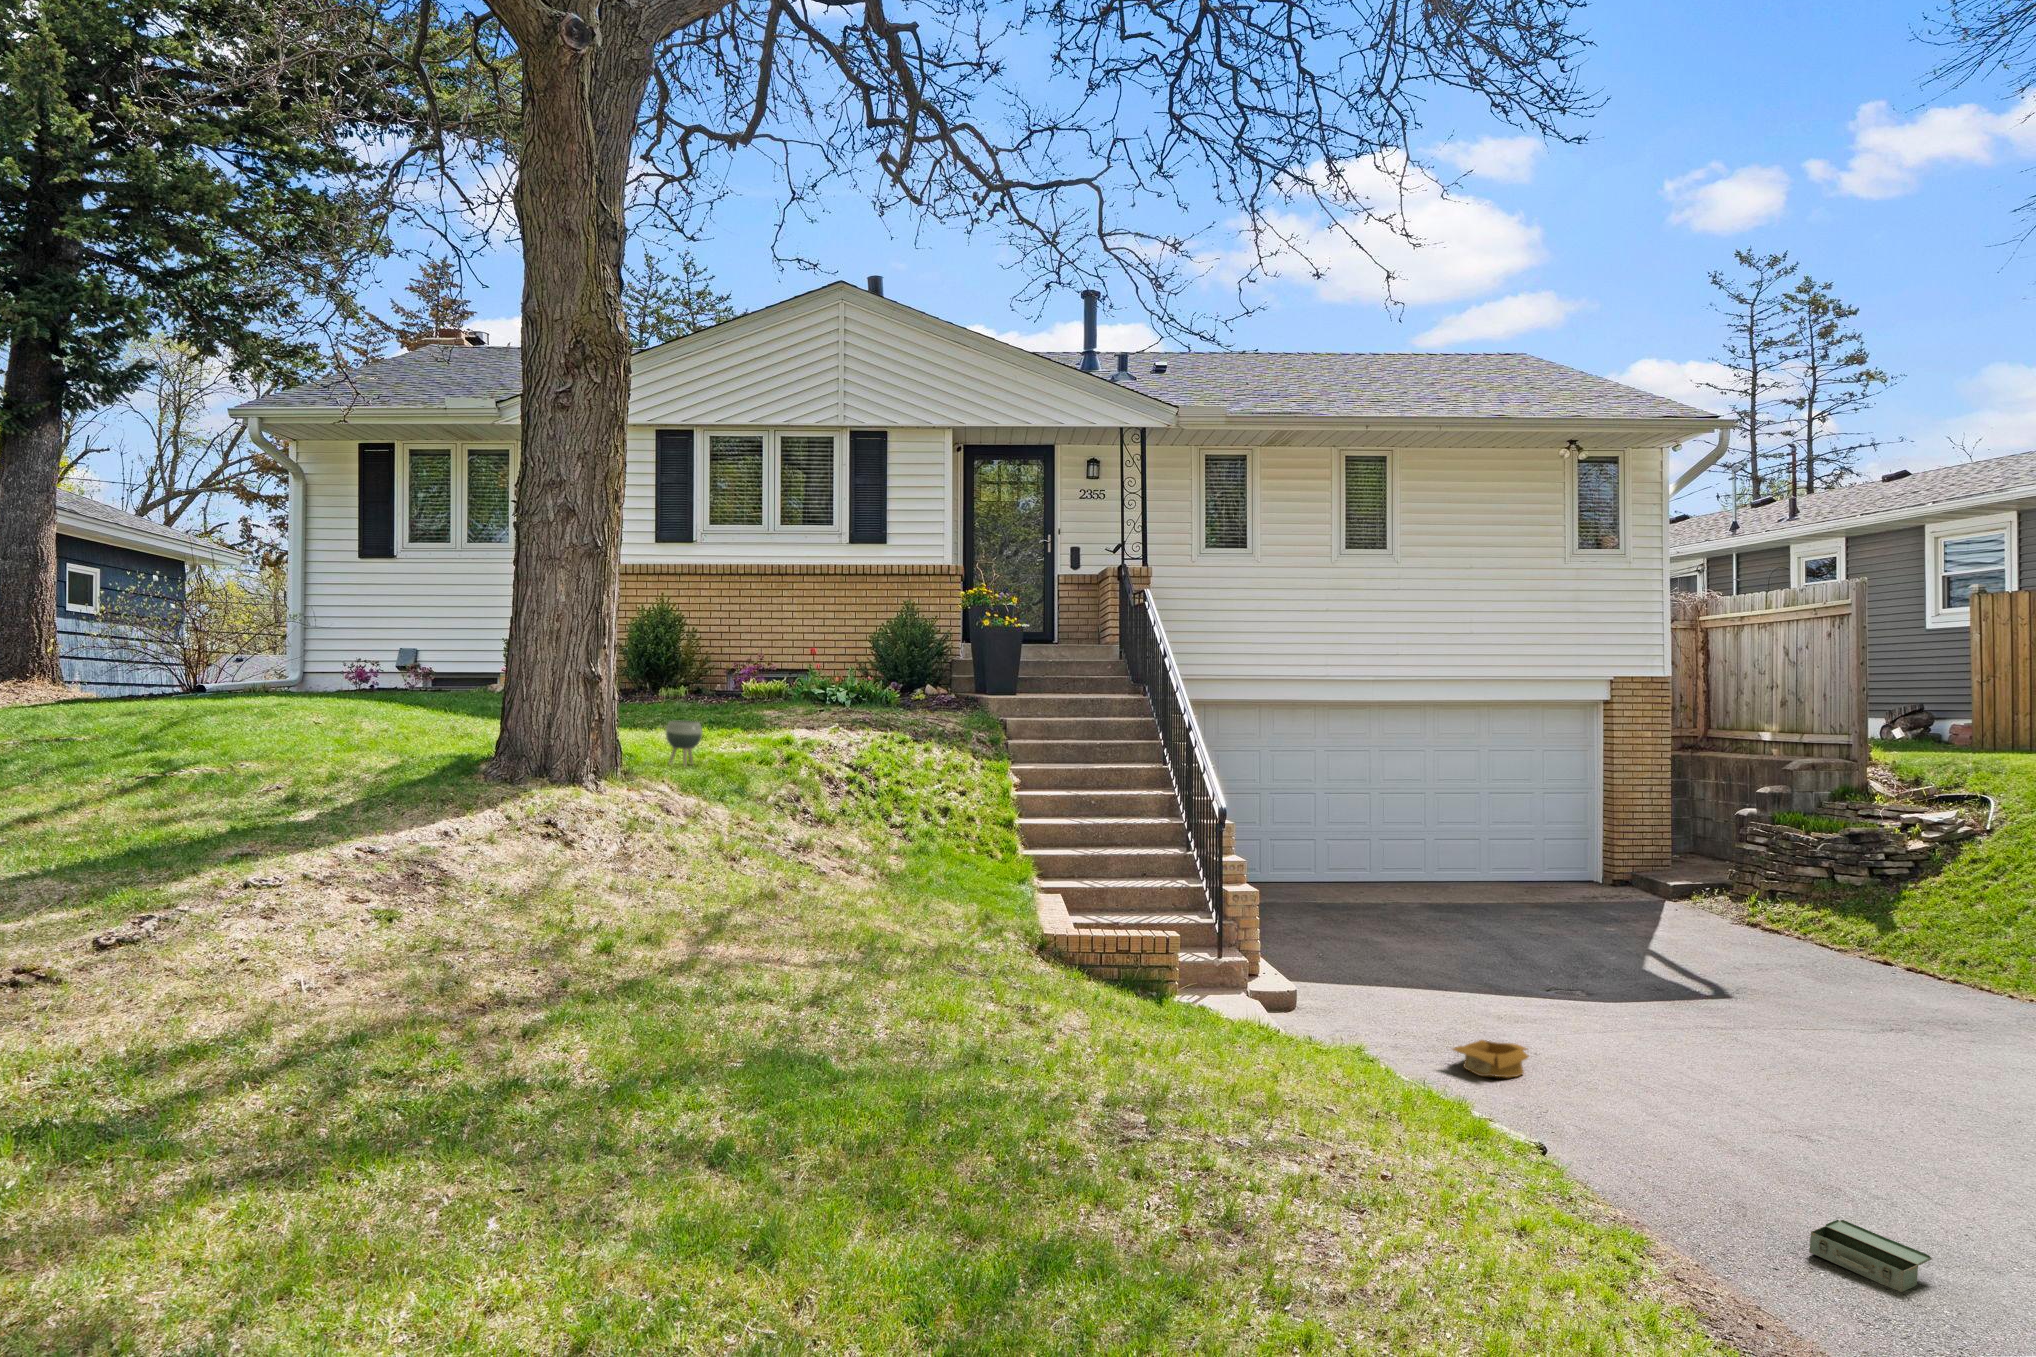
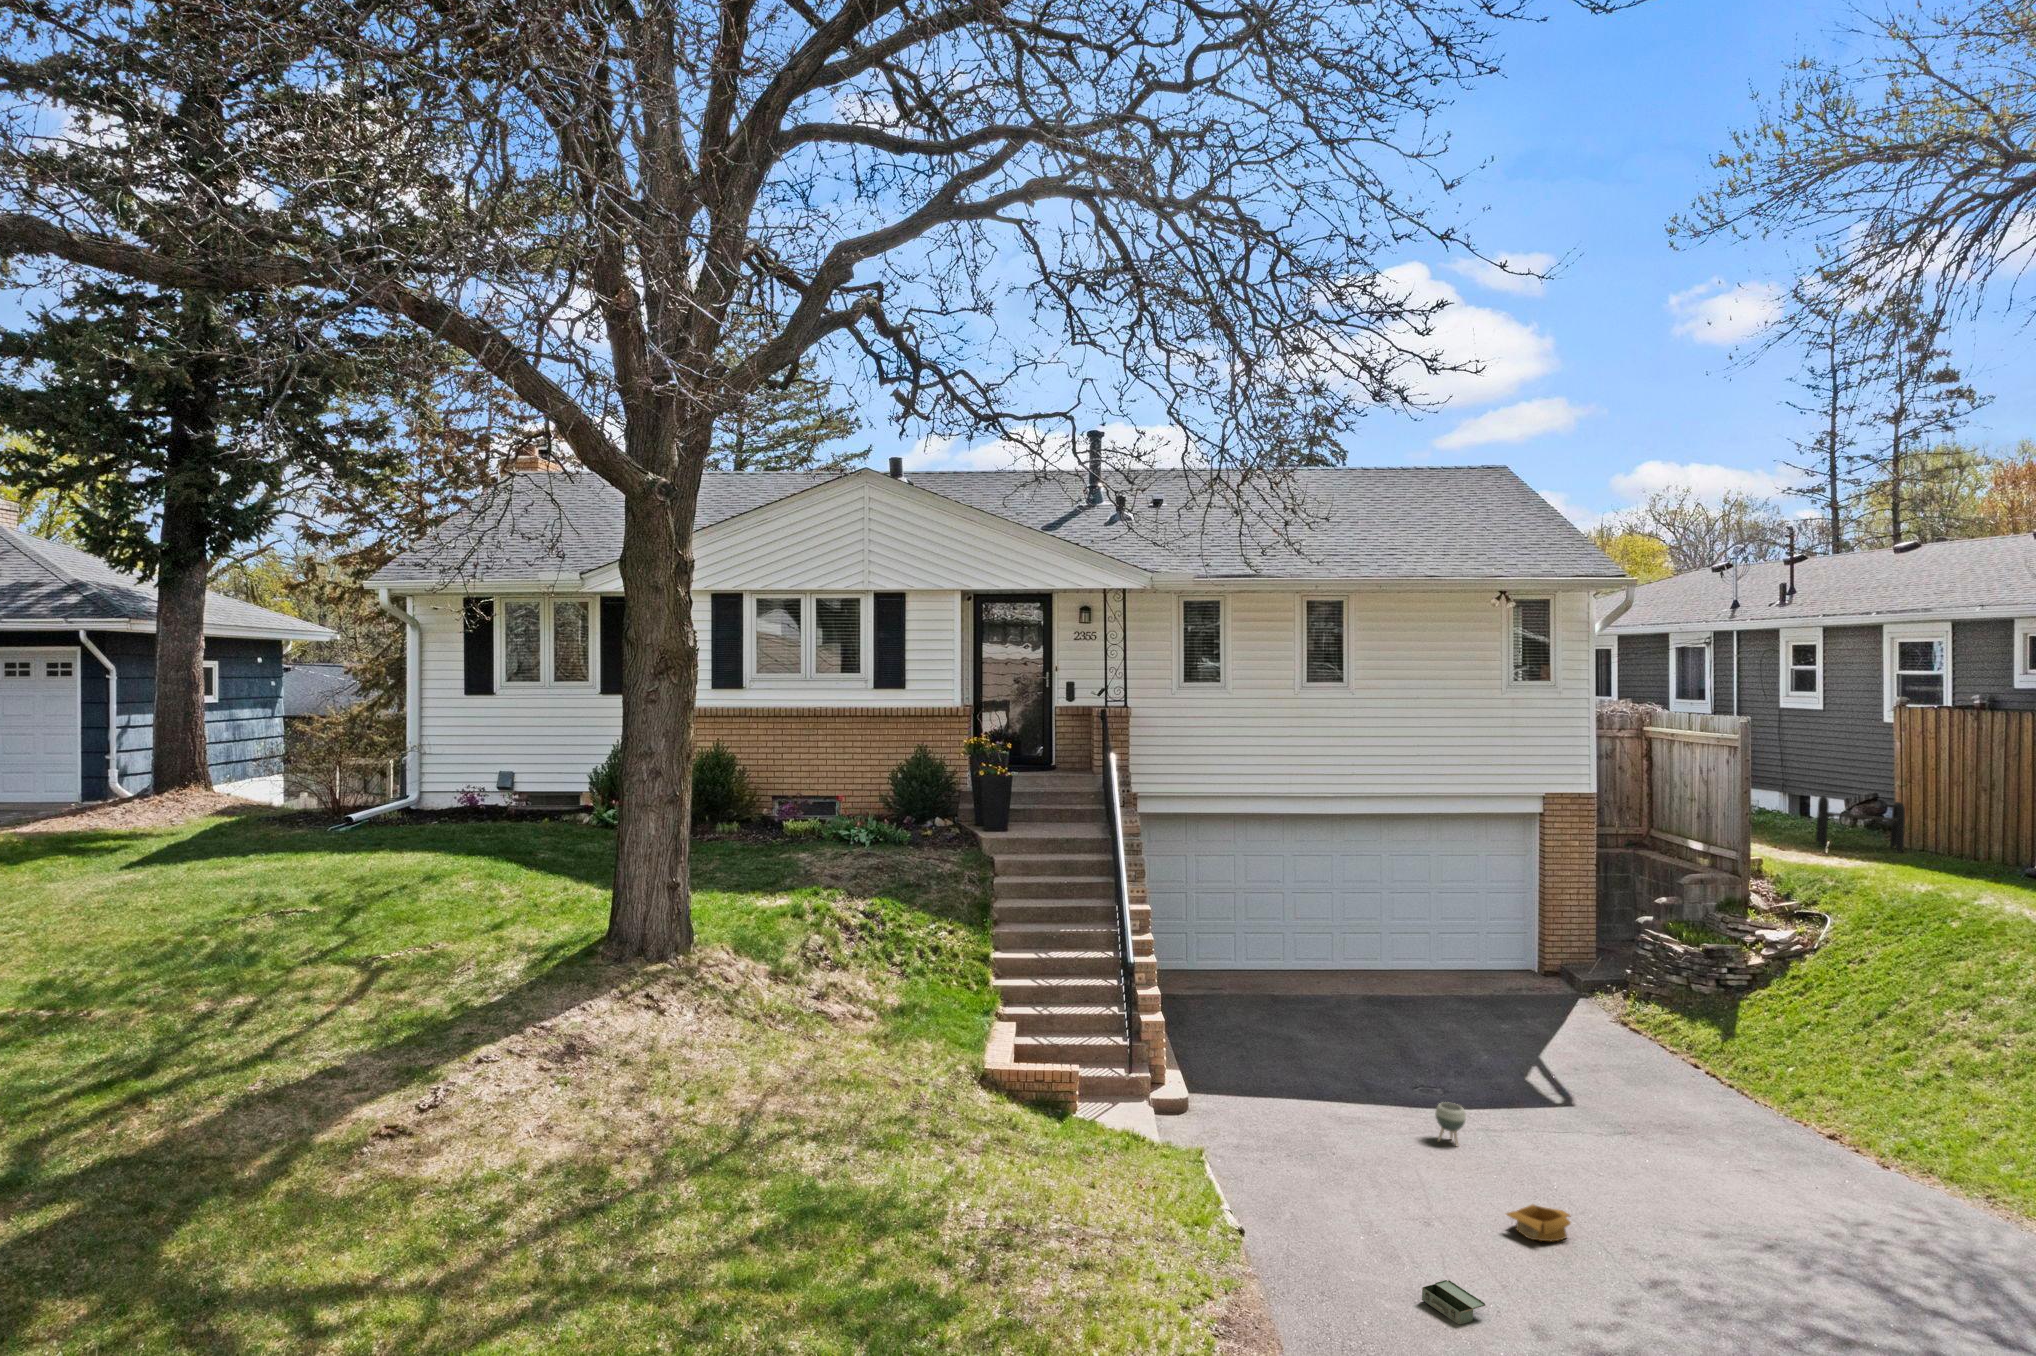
bench: none [1897,687,2007,747] -> present [1816,796,1905,853]
planter: present [666,721,702,767] -> present [1435,1102,1466,1146]
cardboard box: present [1452,1040,1528,1077] -> present [1506,1204,1570,1241]

